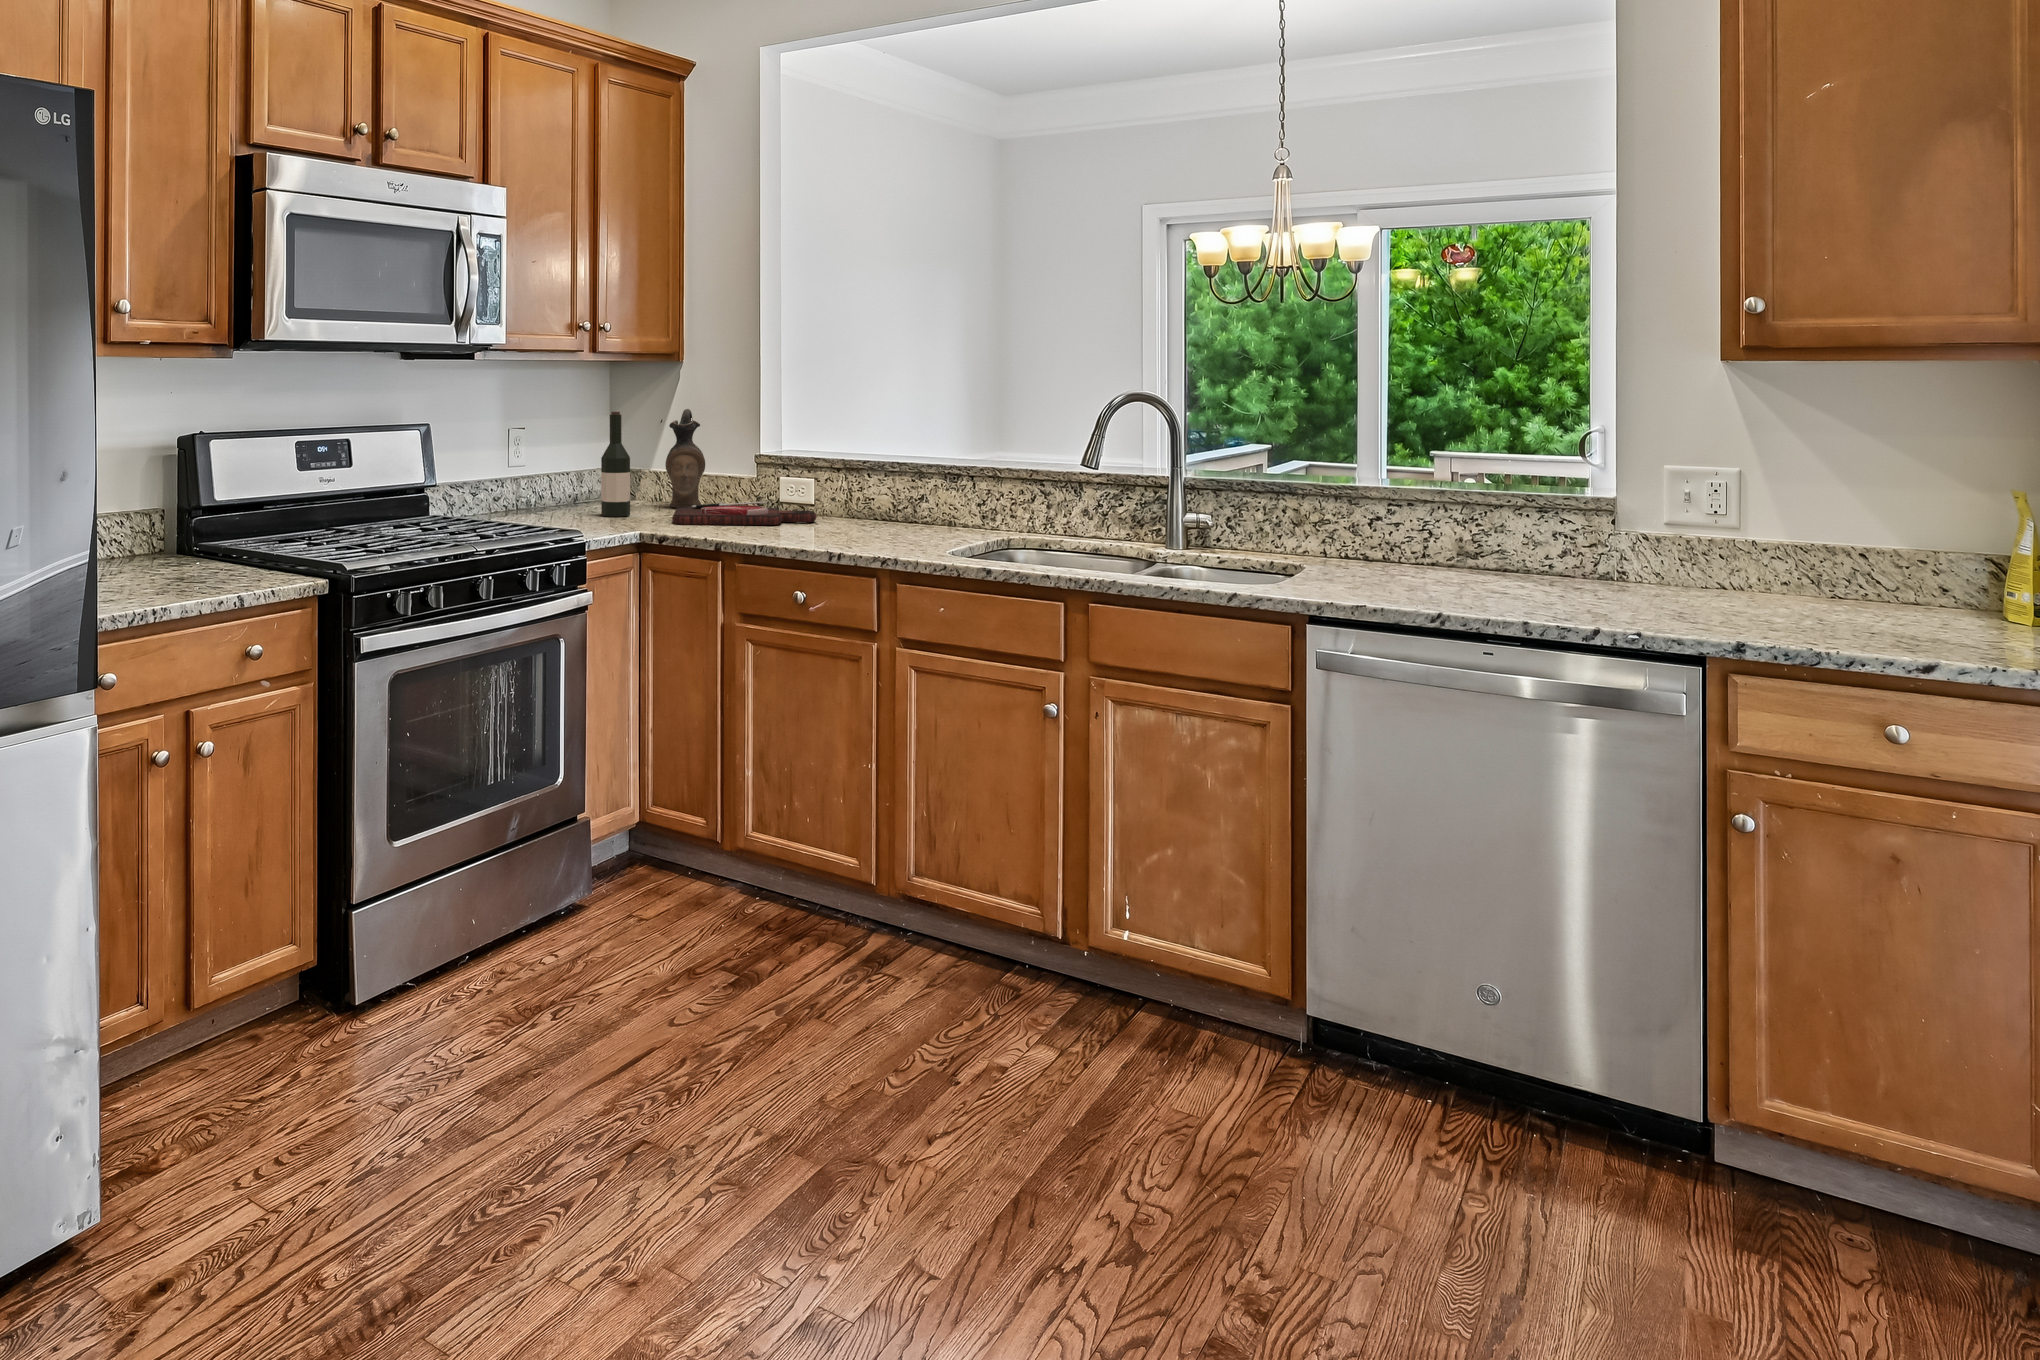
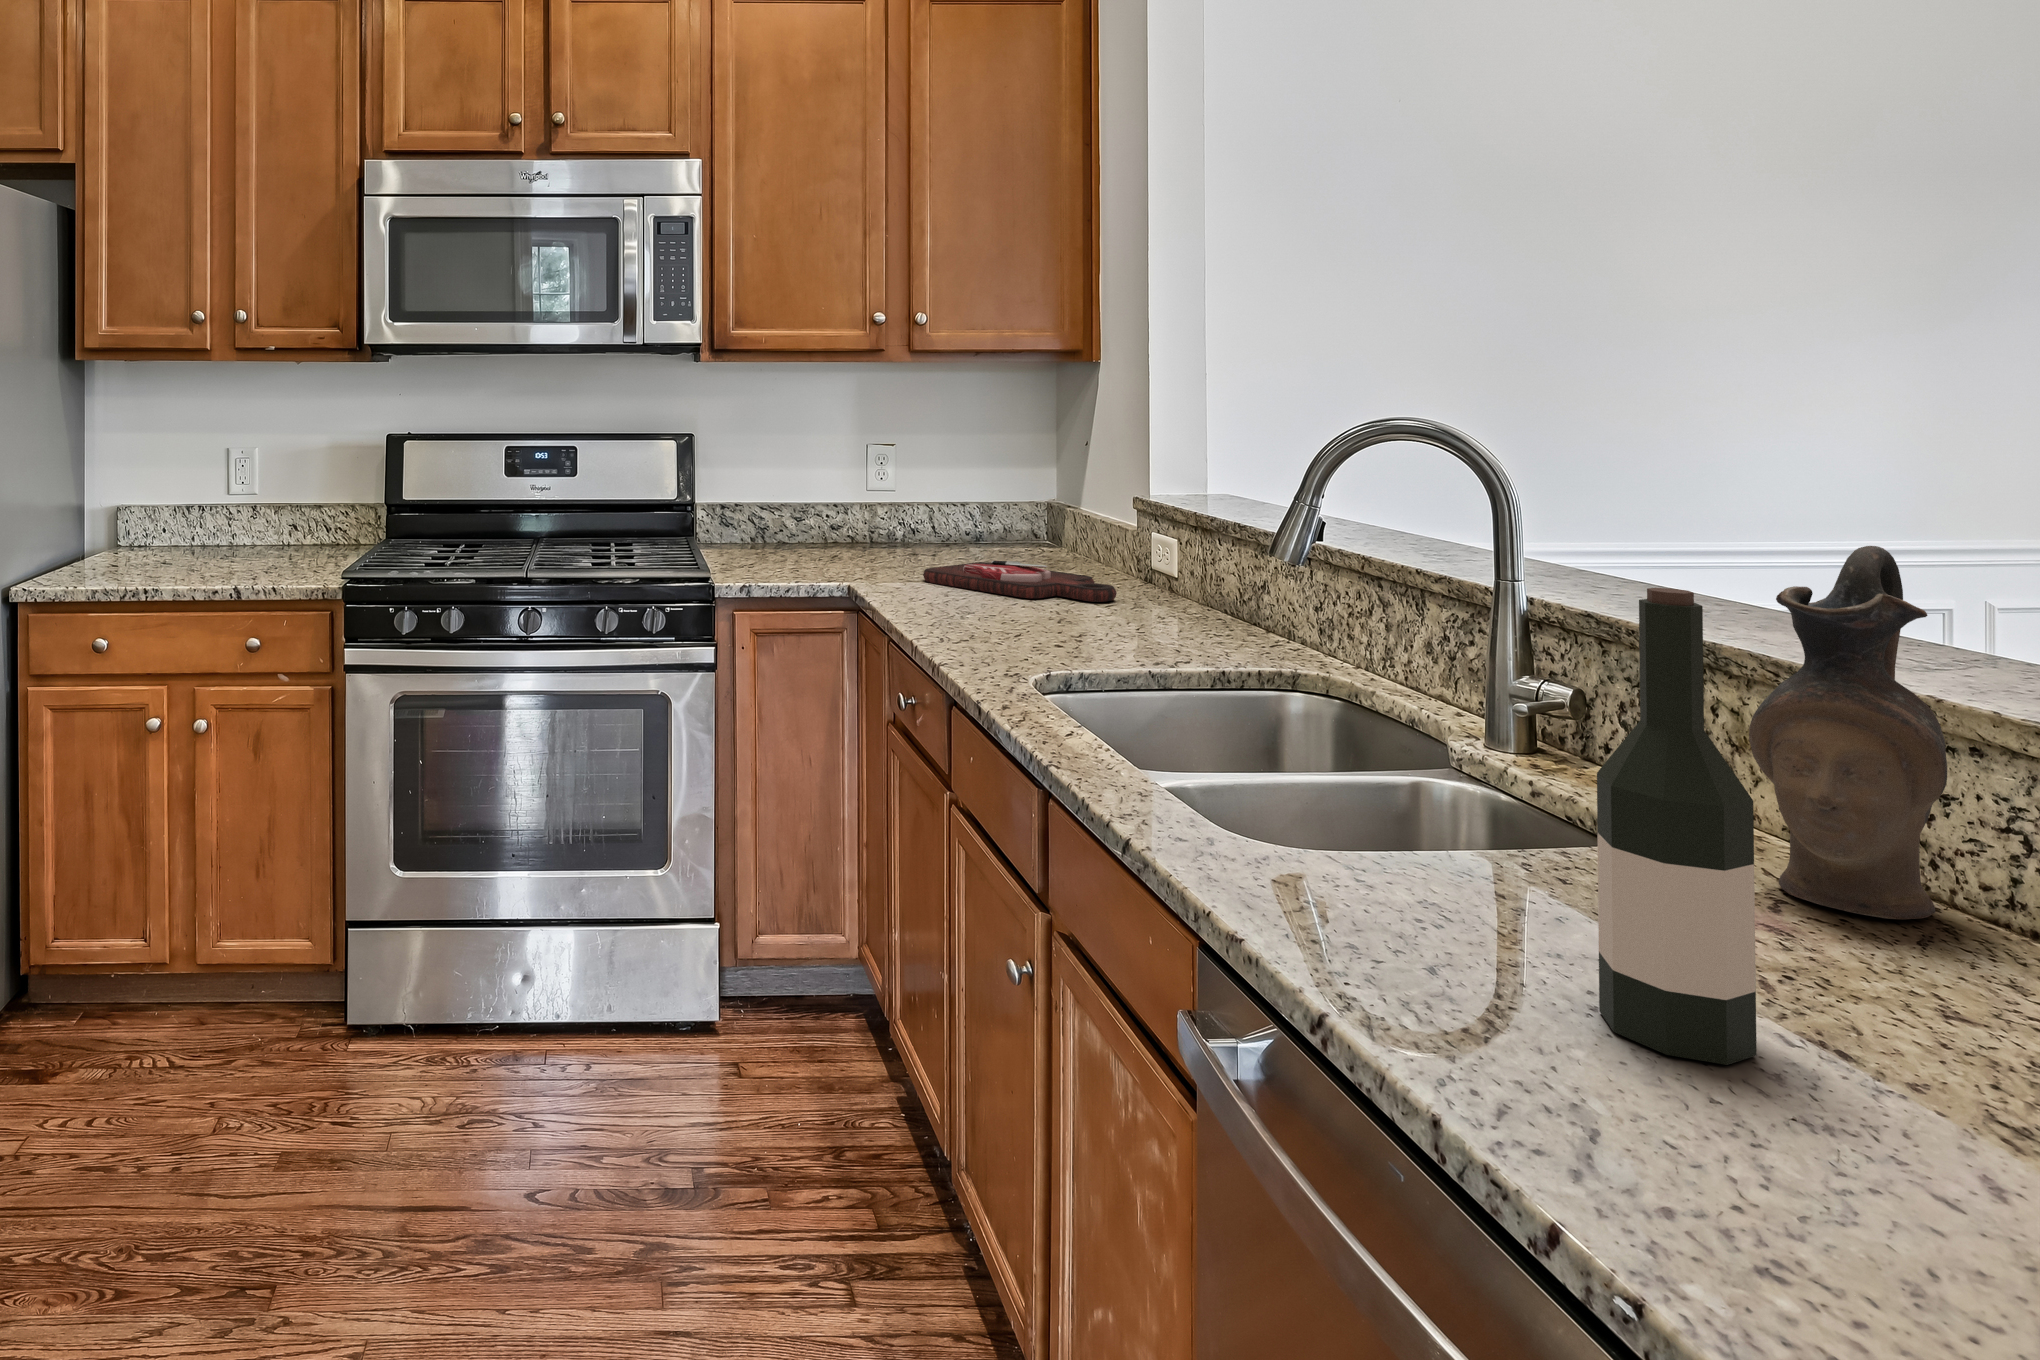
ceramic pitcher: present [665,409,705,508] -> present [1749,546,1947,919]
wine bottle: present [601,412,630,517] -> present [1597,588,1757,1065]

